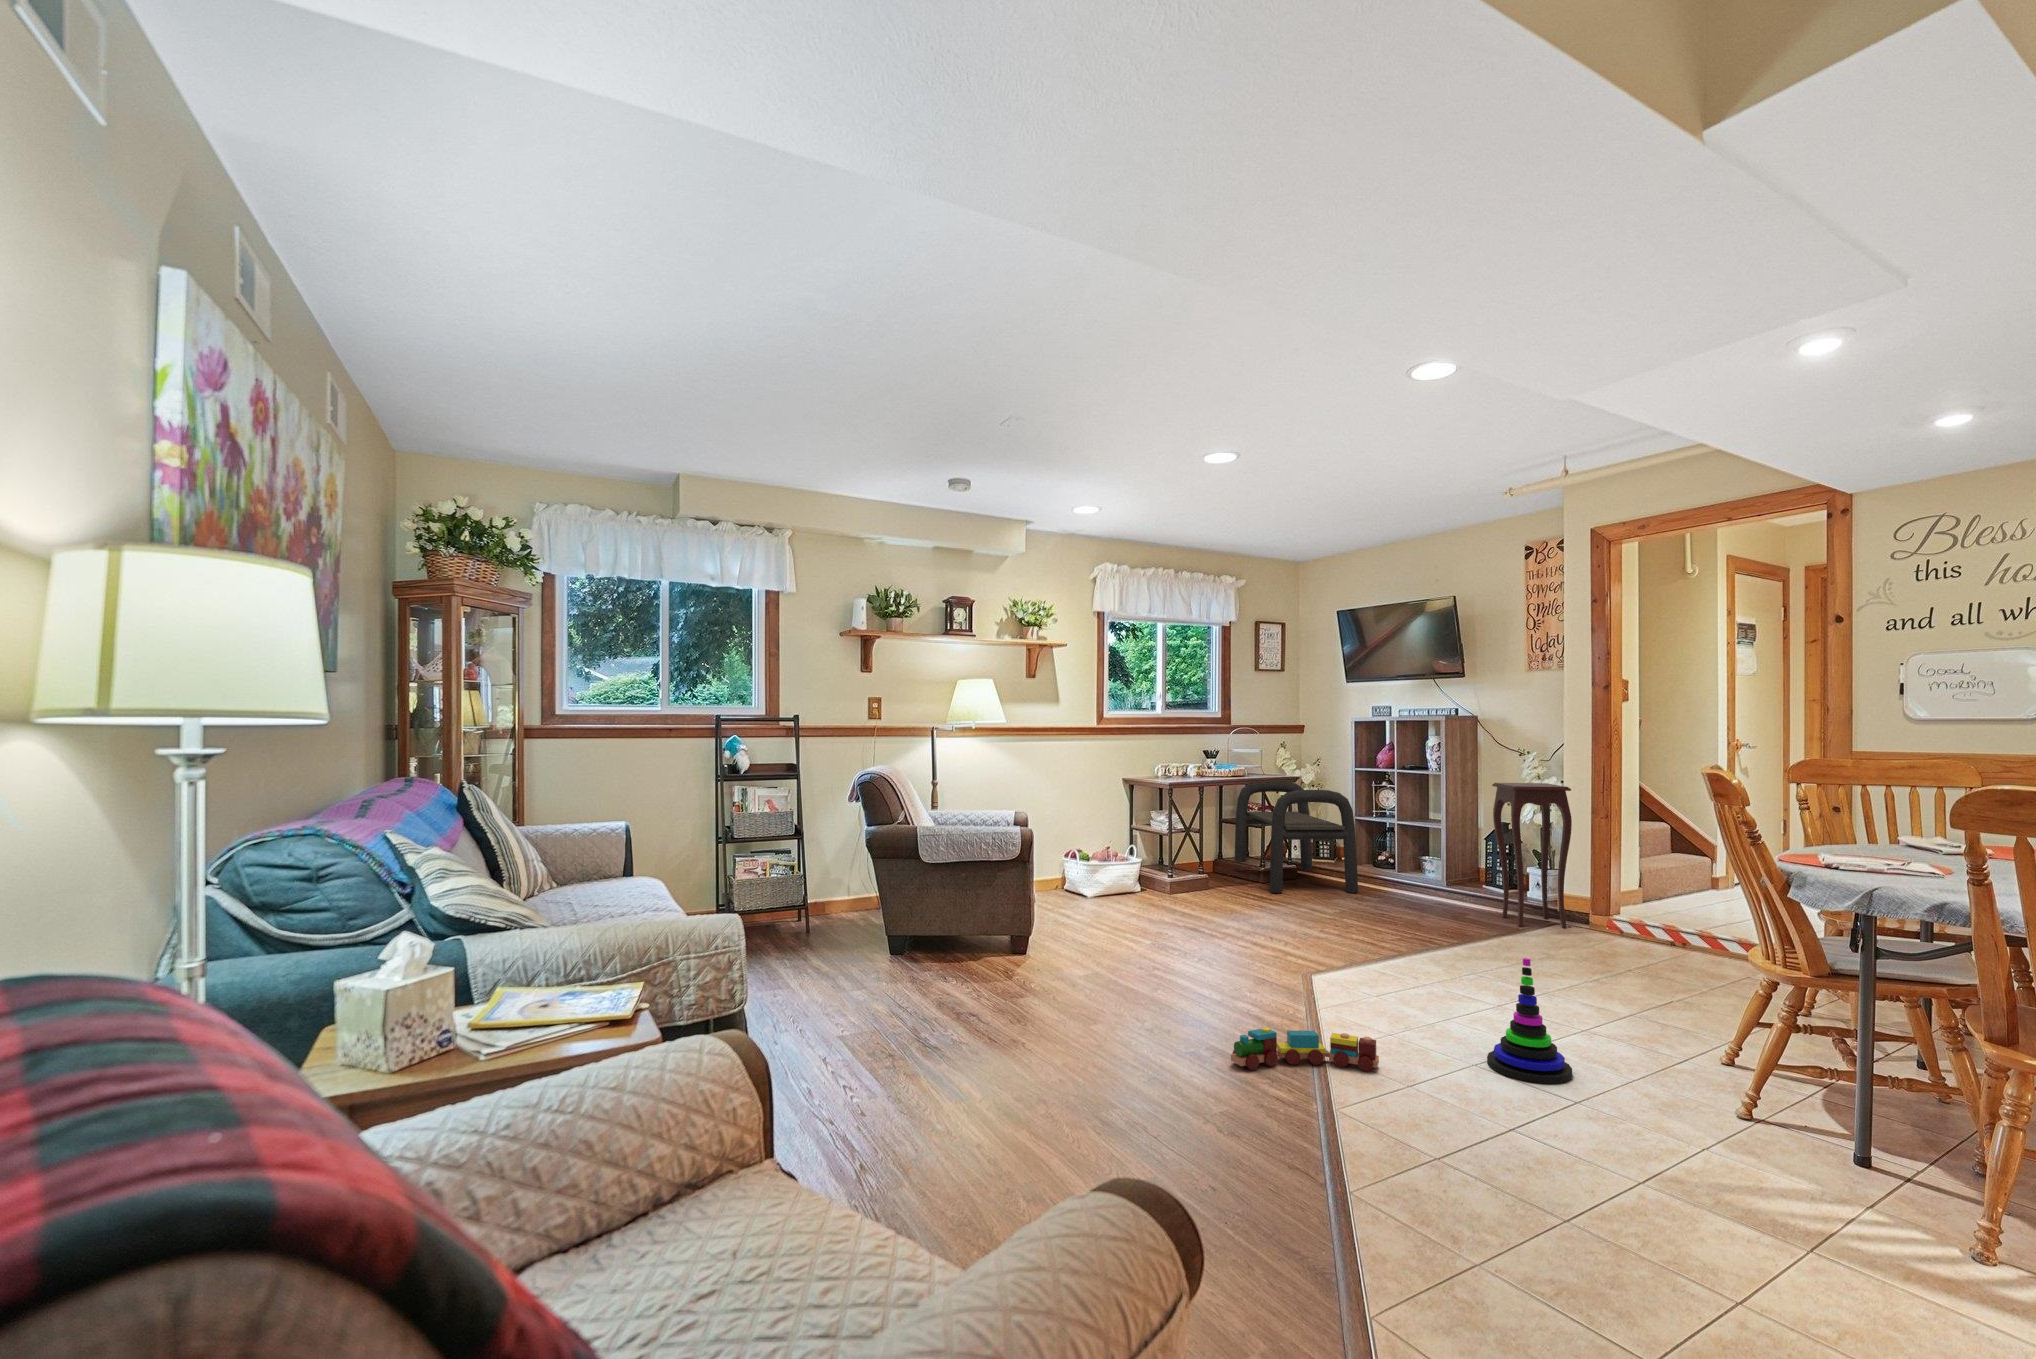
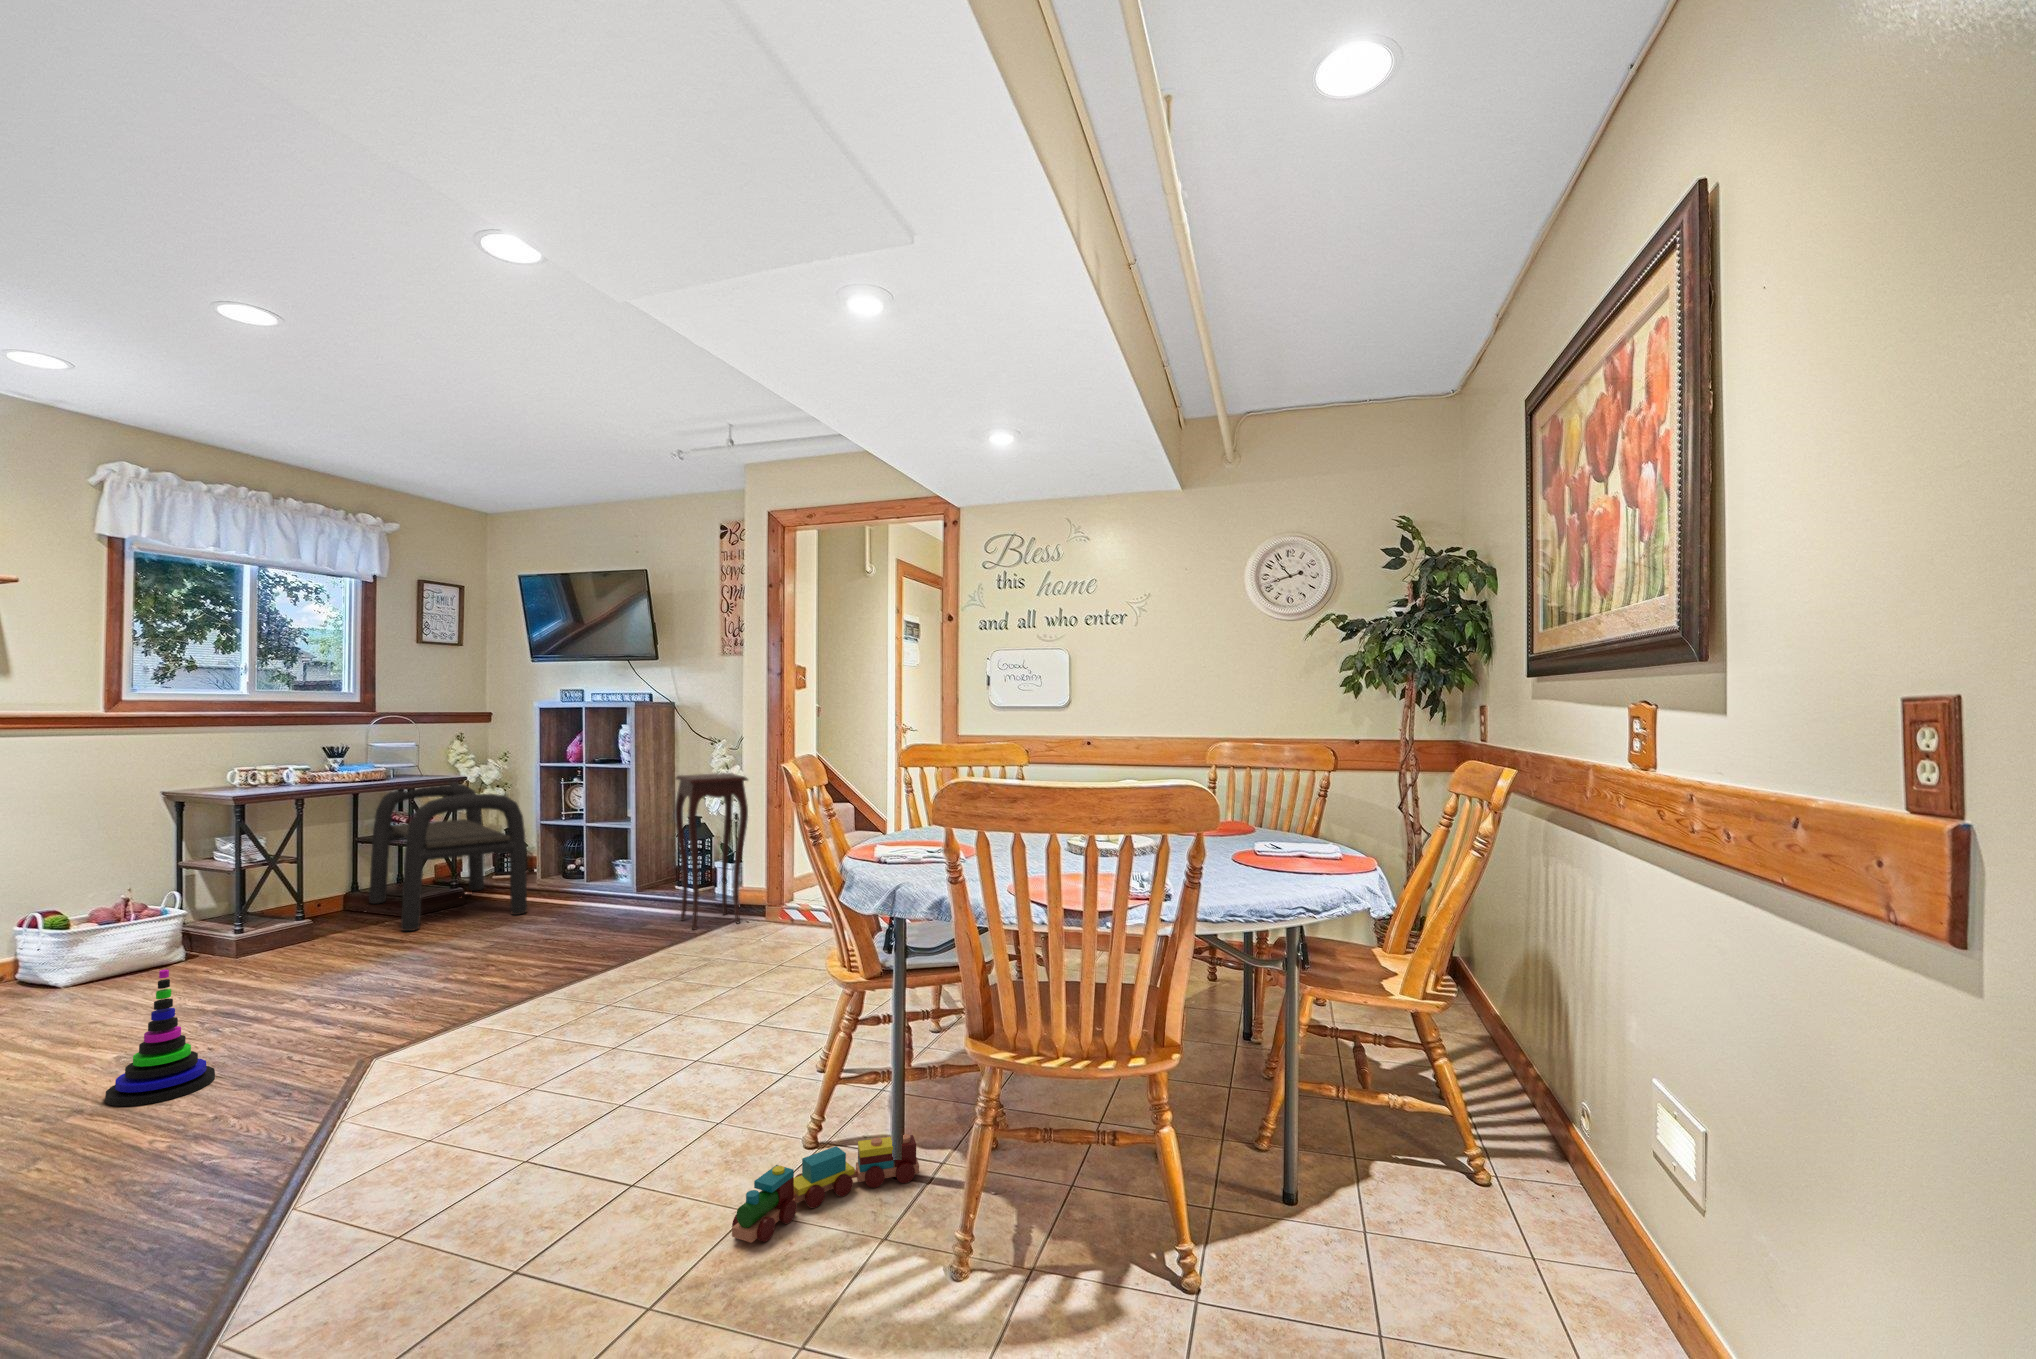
stacking toy: present [1487,958,1572,1083] -> present [105,969,215,1106]
toy train: present [1231,1027,1379,1071] -> present [732,1134,919,1243]

